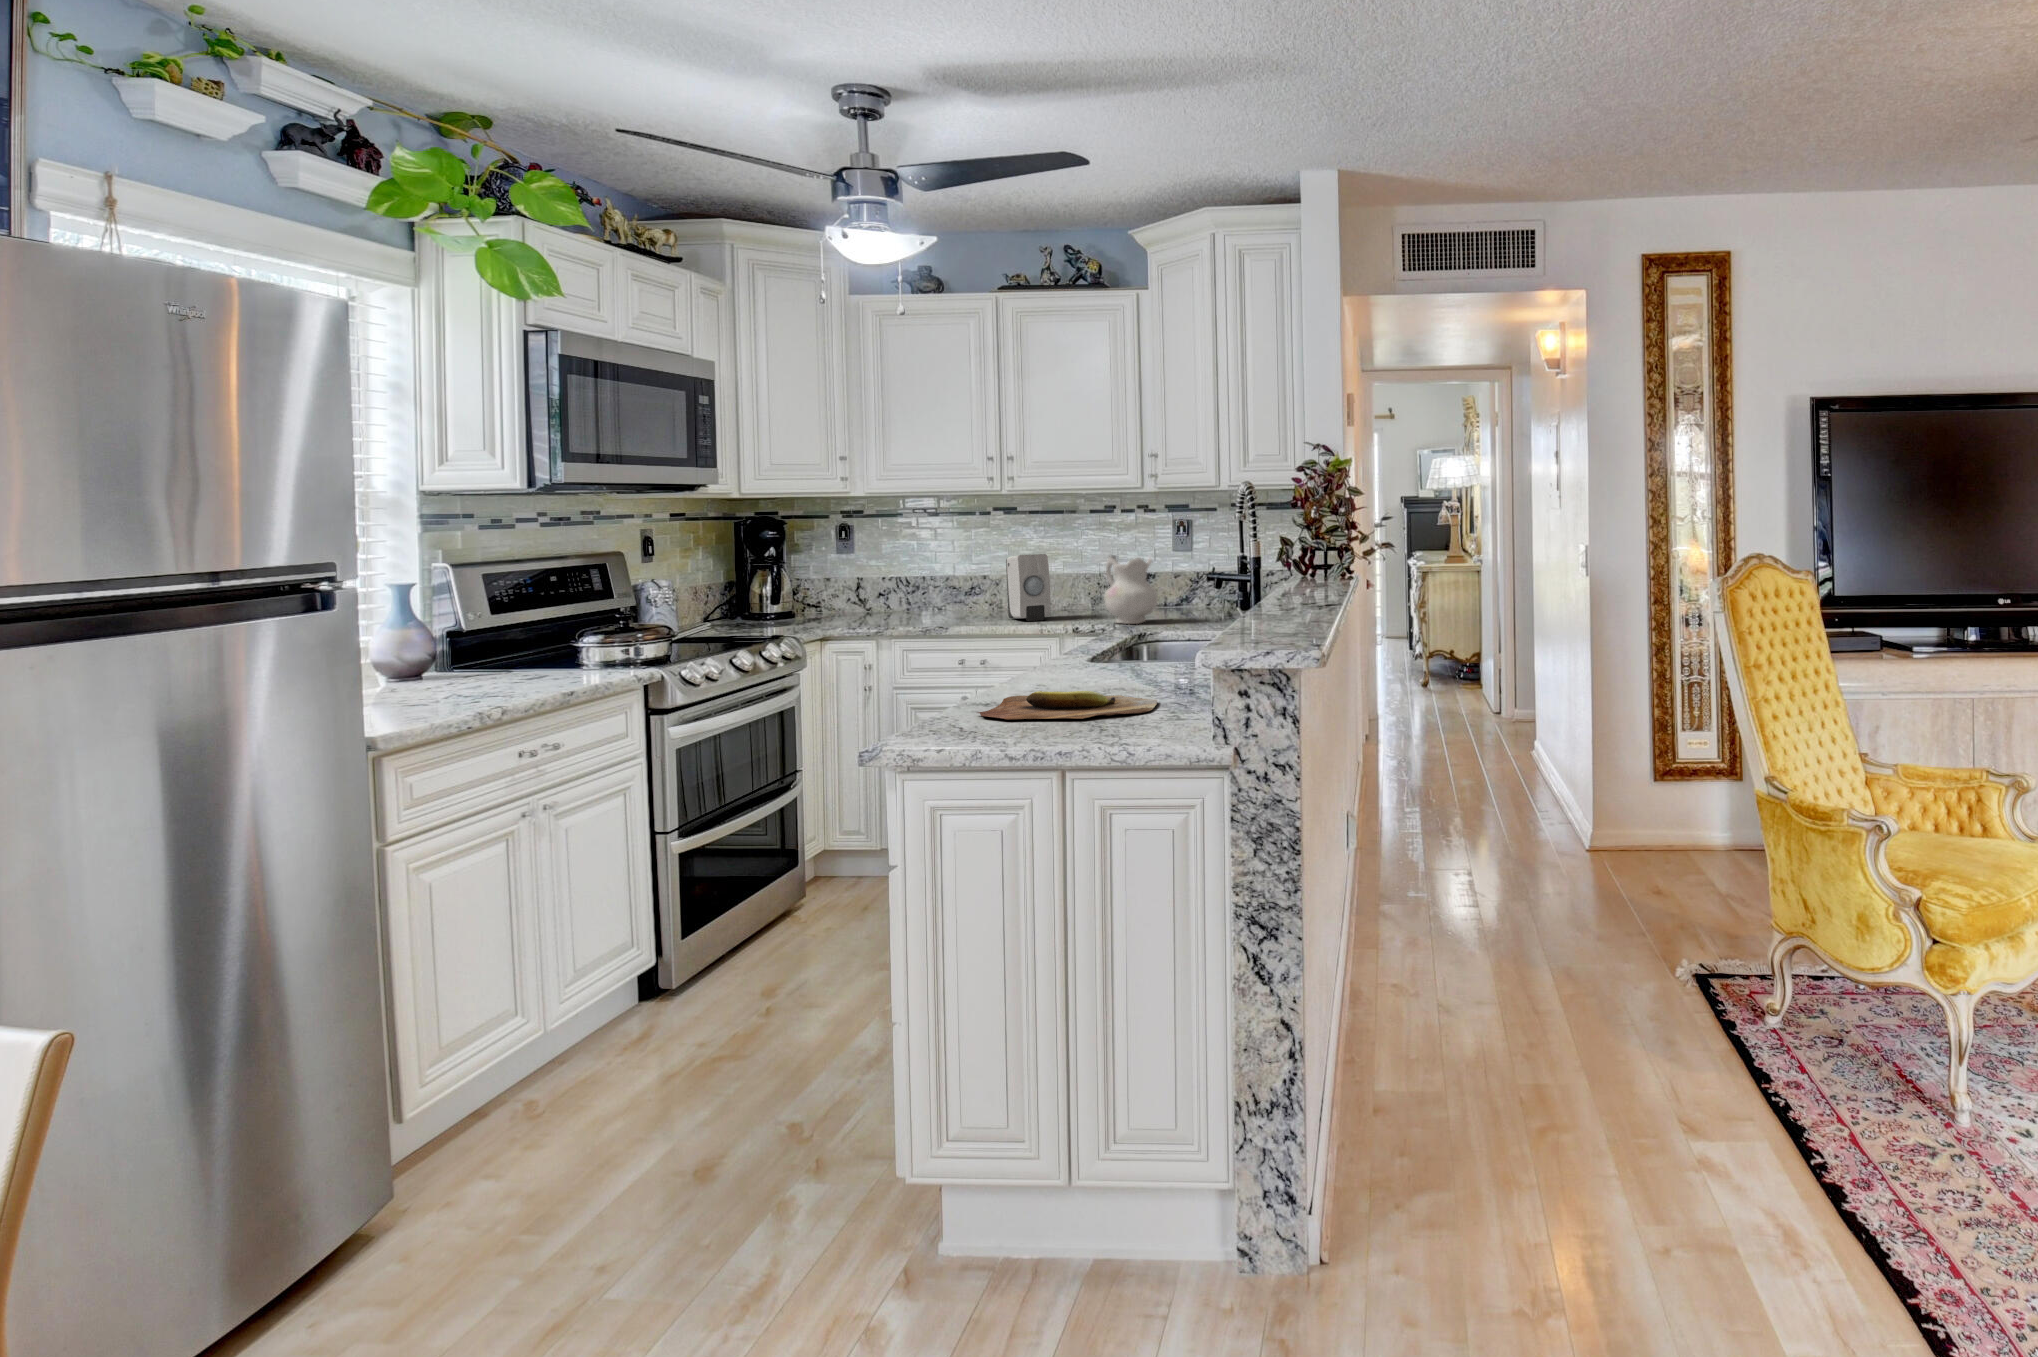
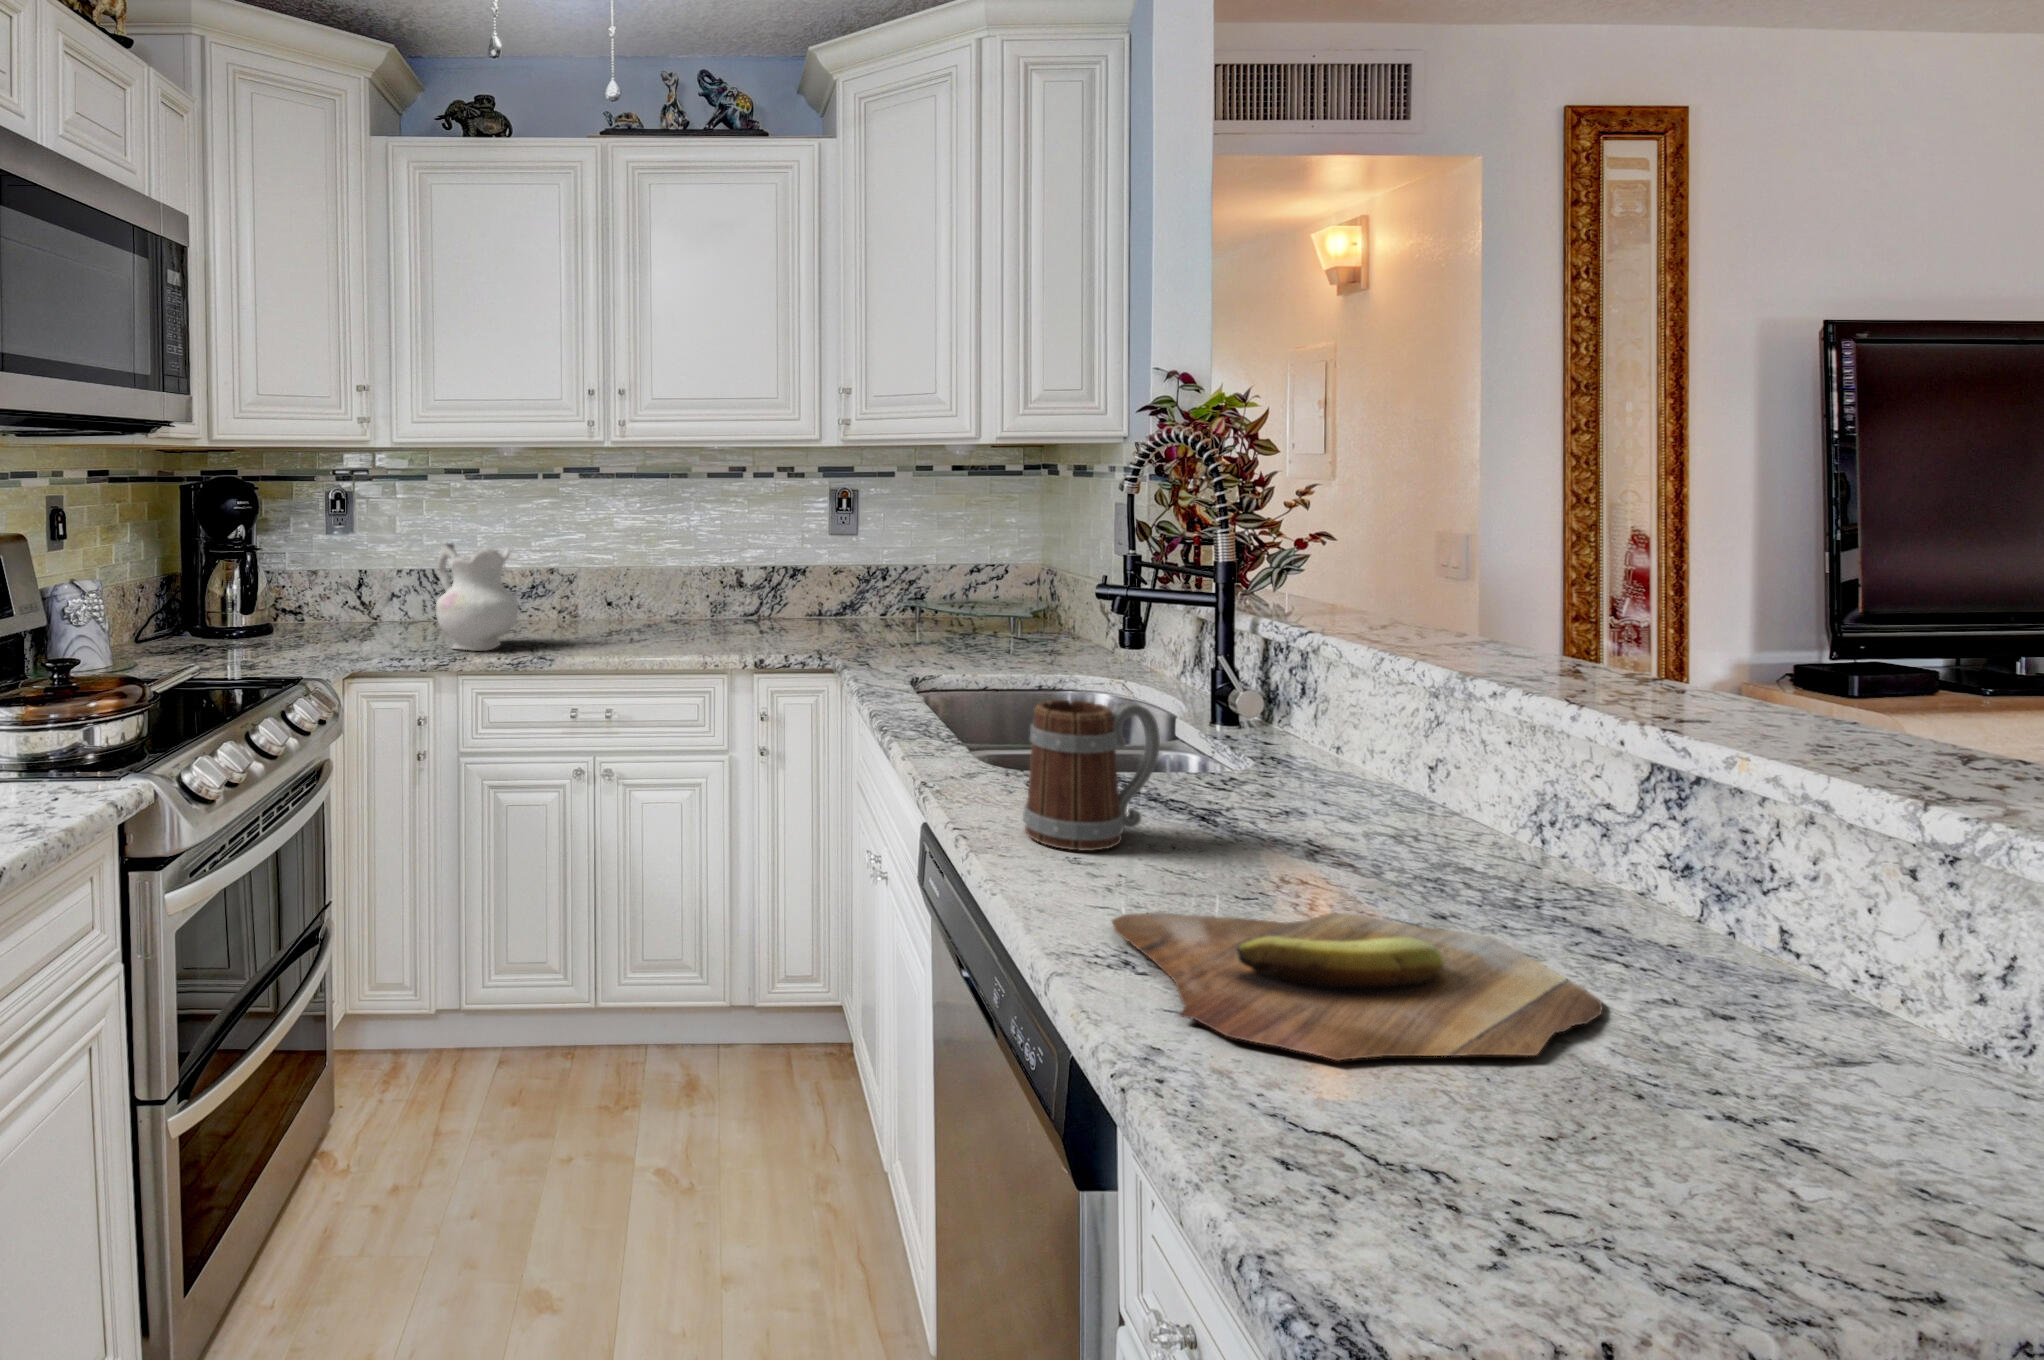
soap dispenser: present [1006,554,1050,621] -> none [602,540,678,644]
ceramic pitcher: present [1104,555,1158,624] -> present [436,543,518,651]
mug: none [1044,618,1110,684] -> present [1023,700,1160,851]

